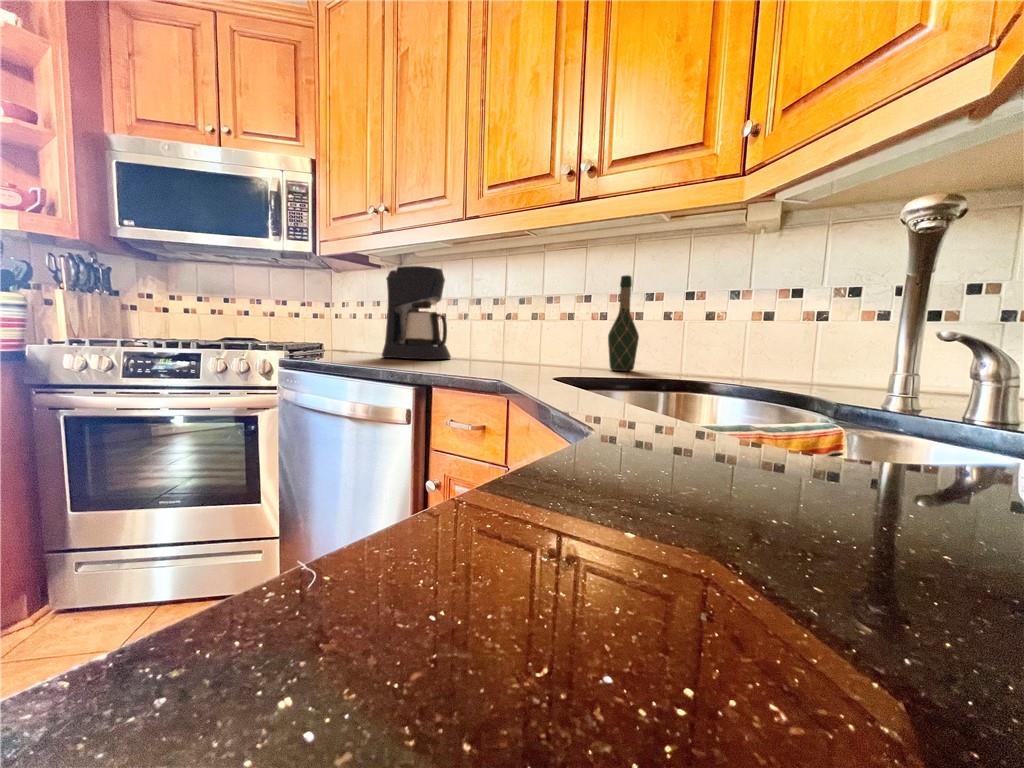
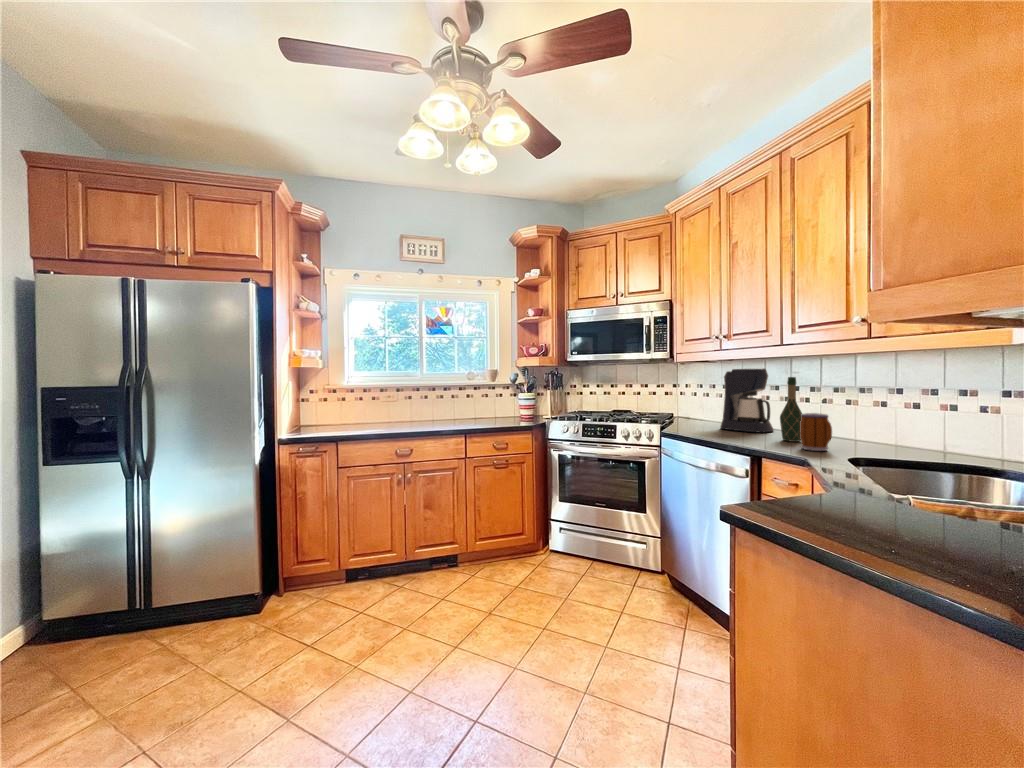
wine bottle: present [608,275,639,371] -> present [780,377,802,442]
mug: none [484,318,525,373] -> present [800,413,832,451]

